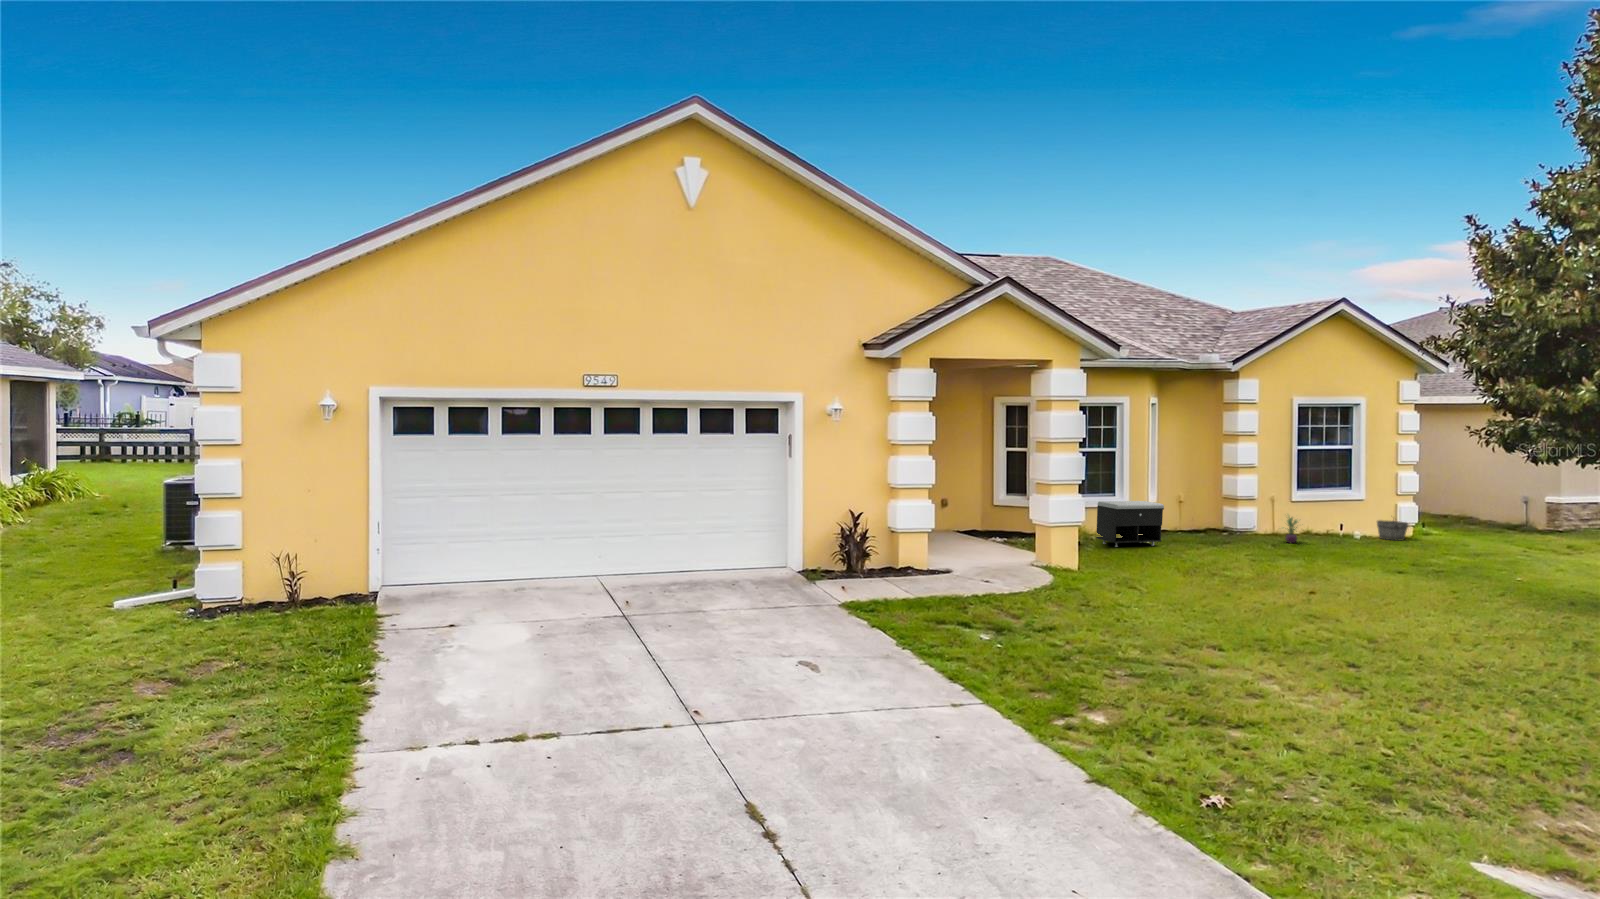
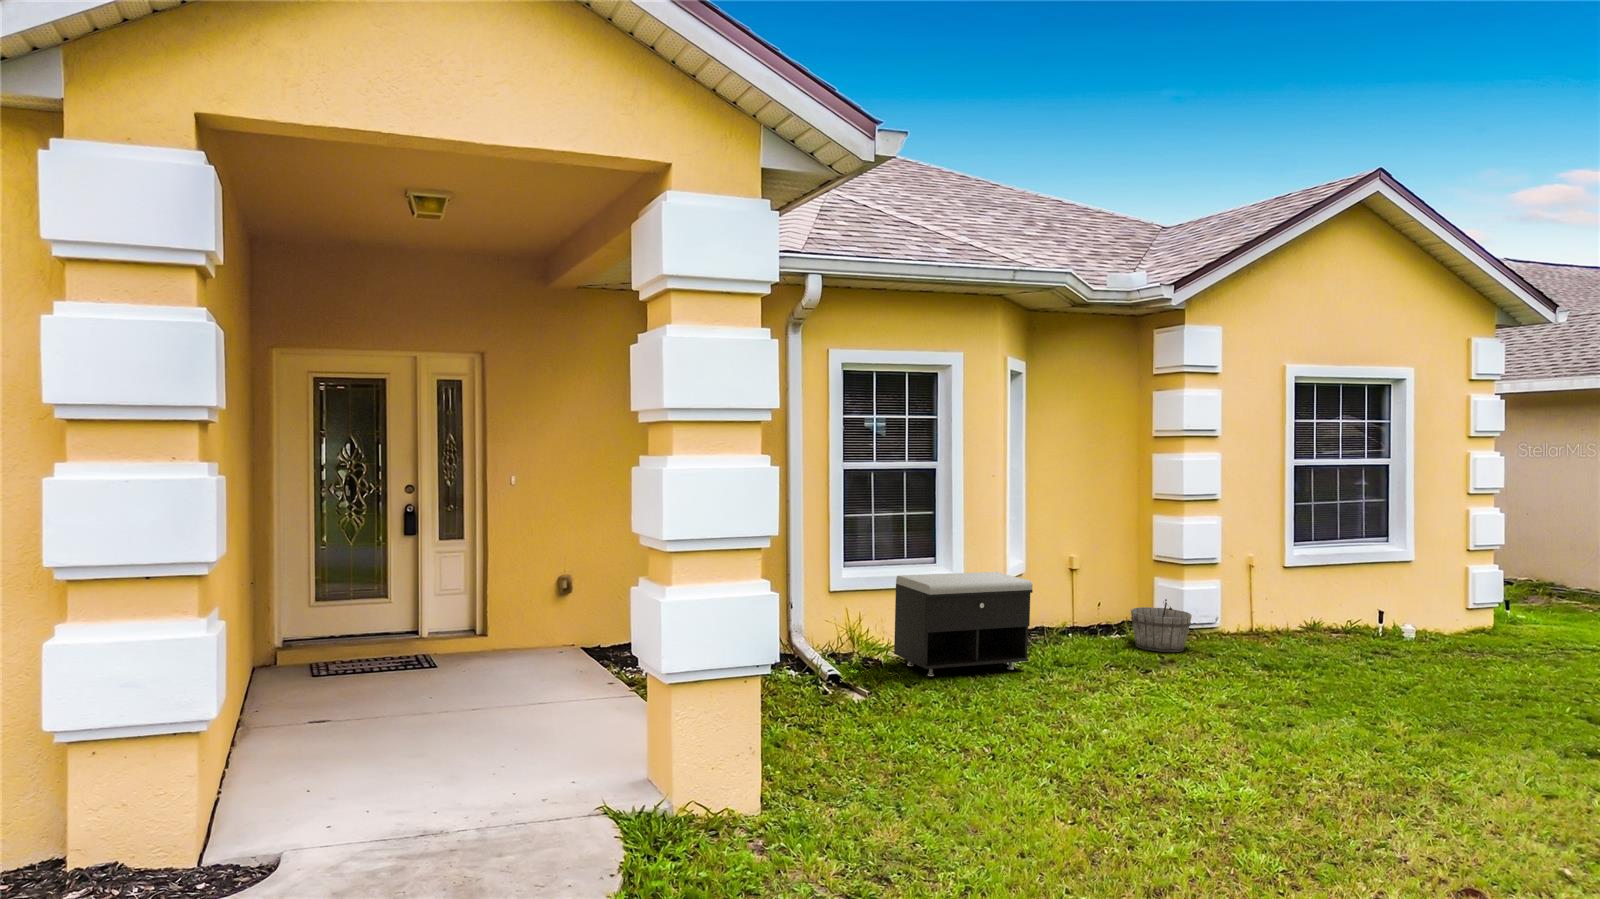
decorative plant: present [1285,516,1298,543] -> none [1252,591,1324,653]
wooden bucket: present [1377,520,1408,540] -> present [1131,599,1192,652]

